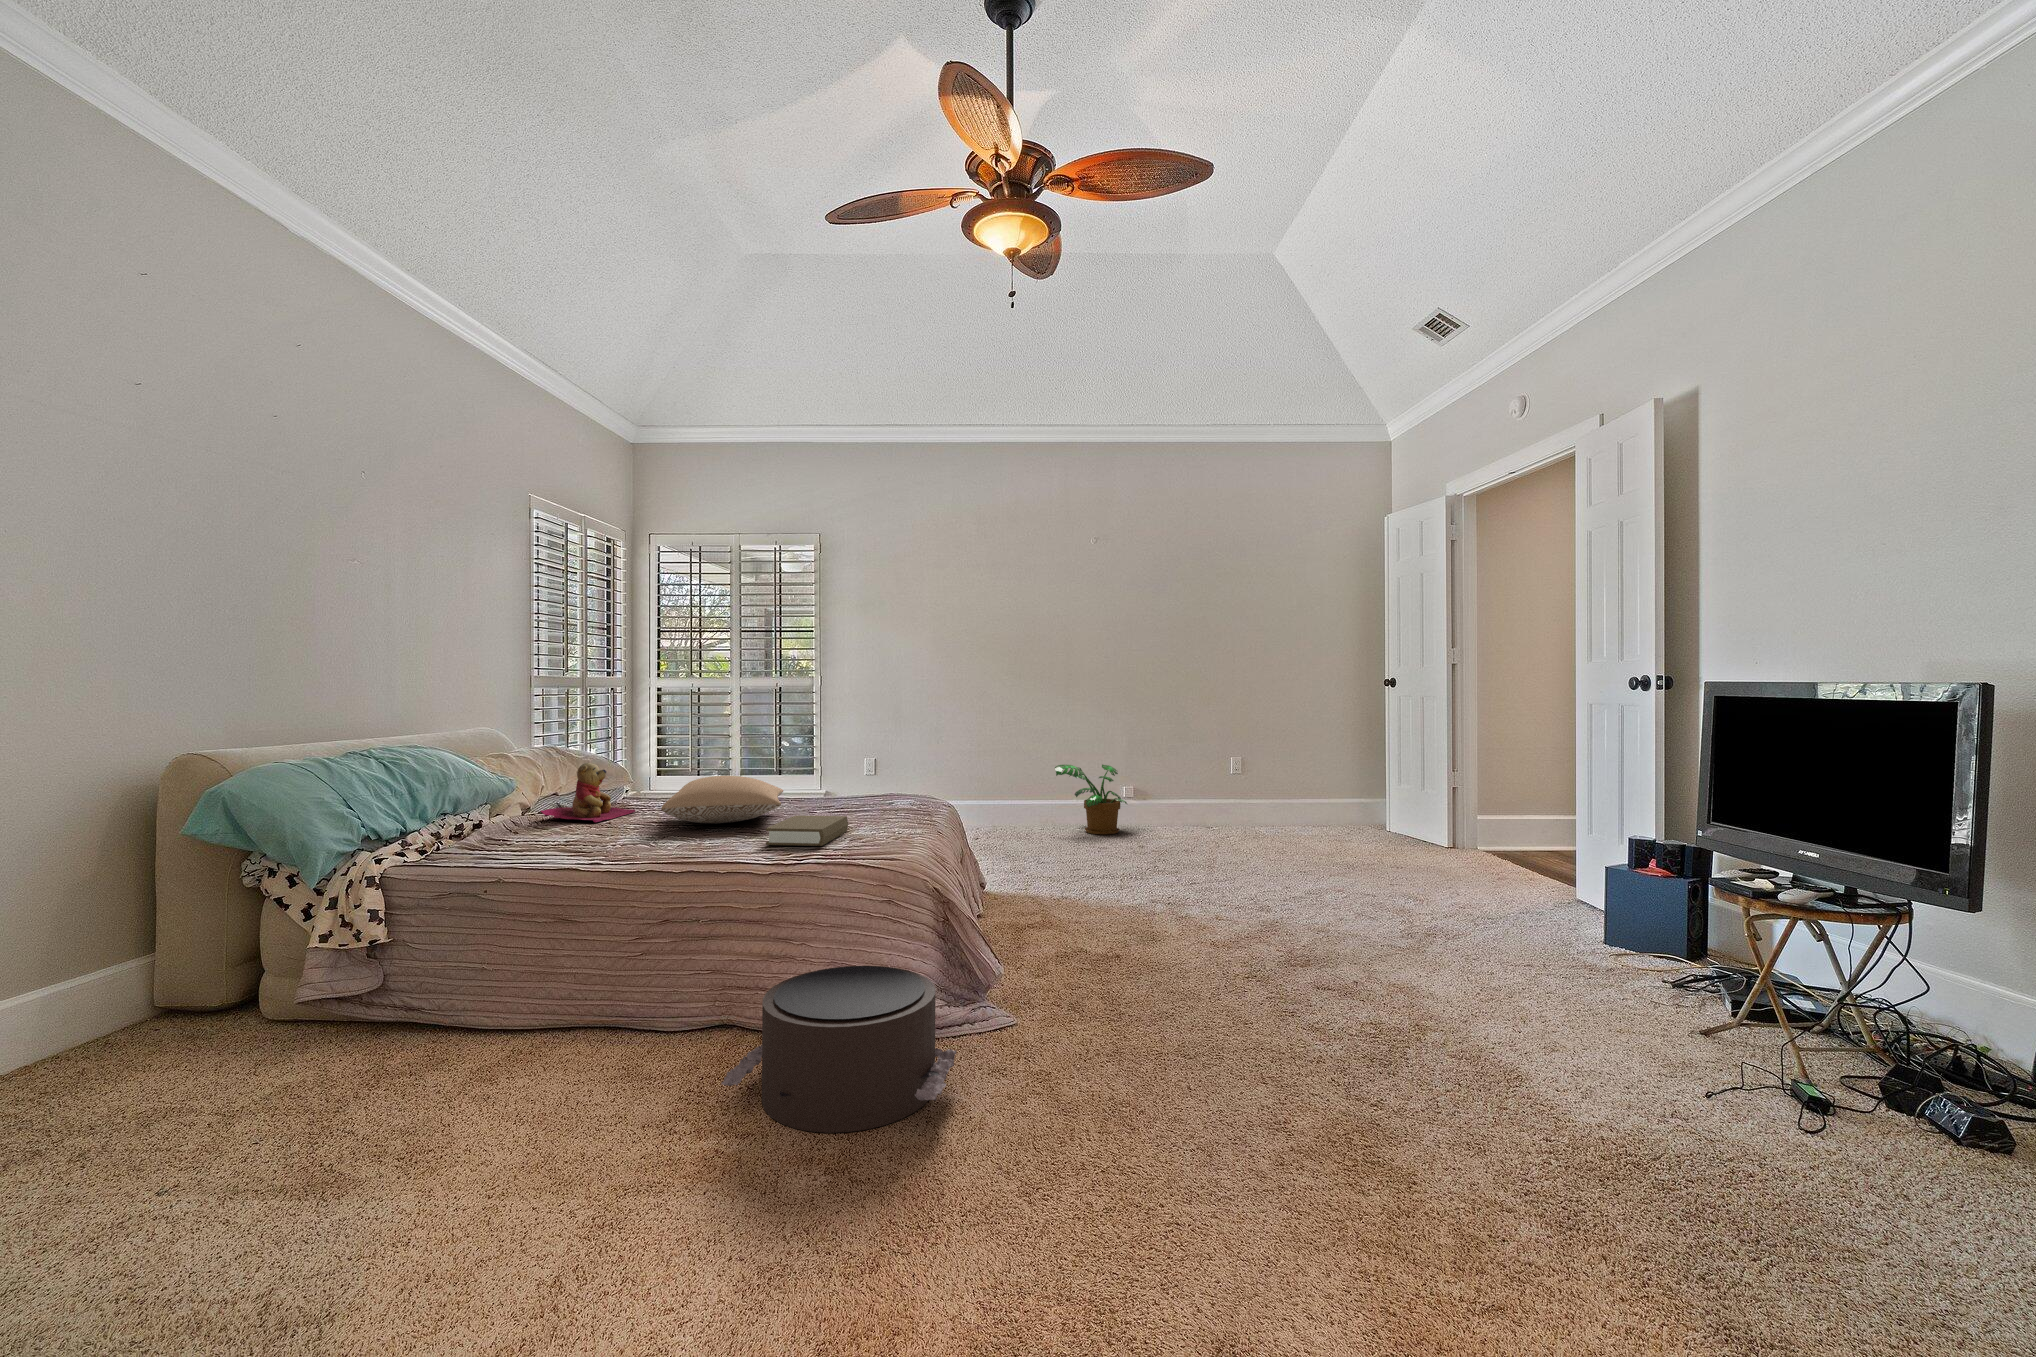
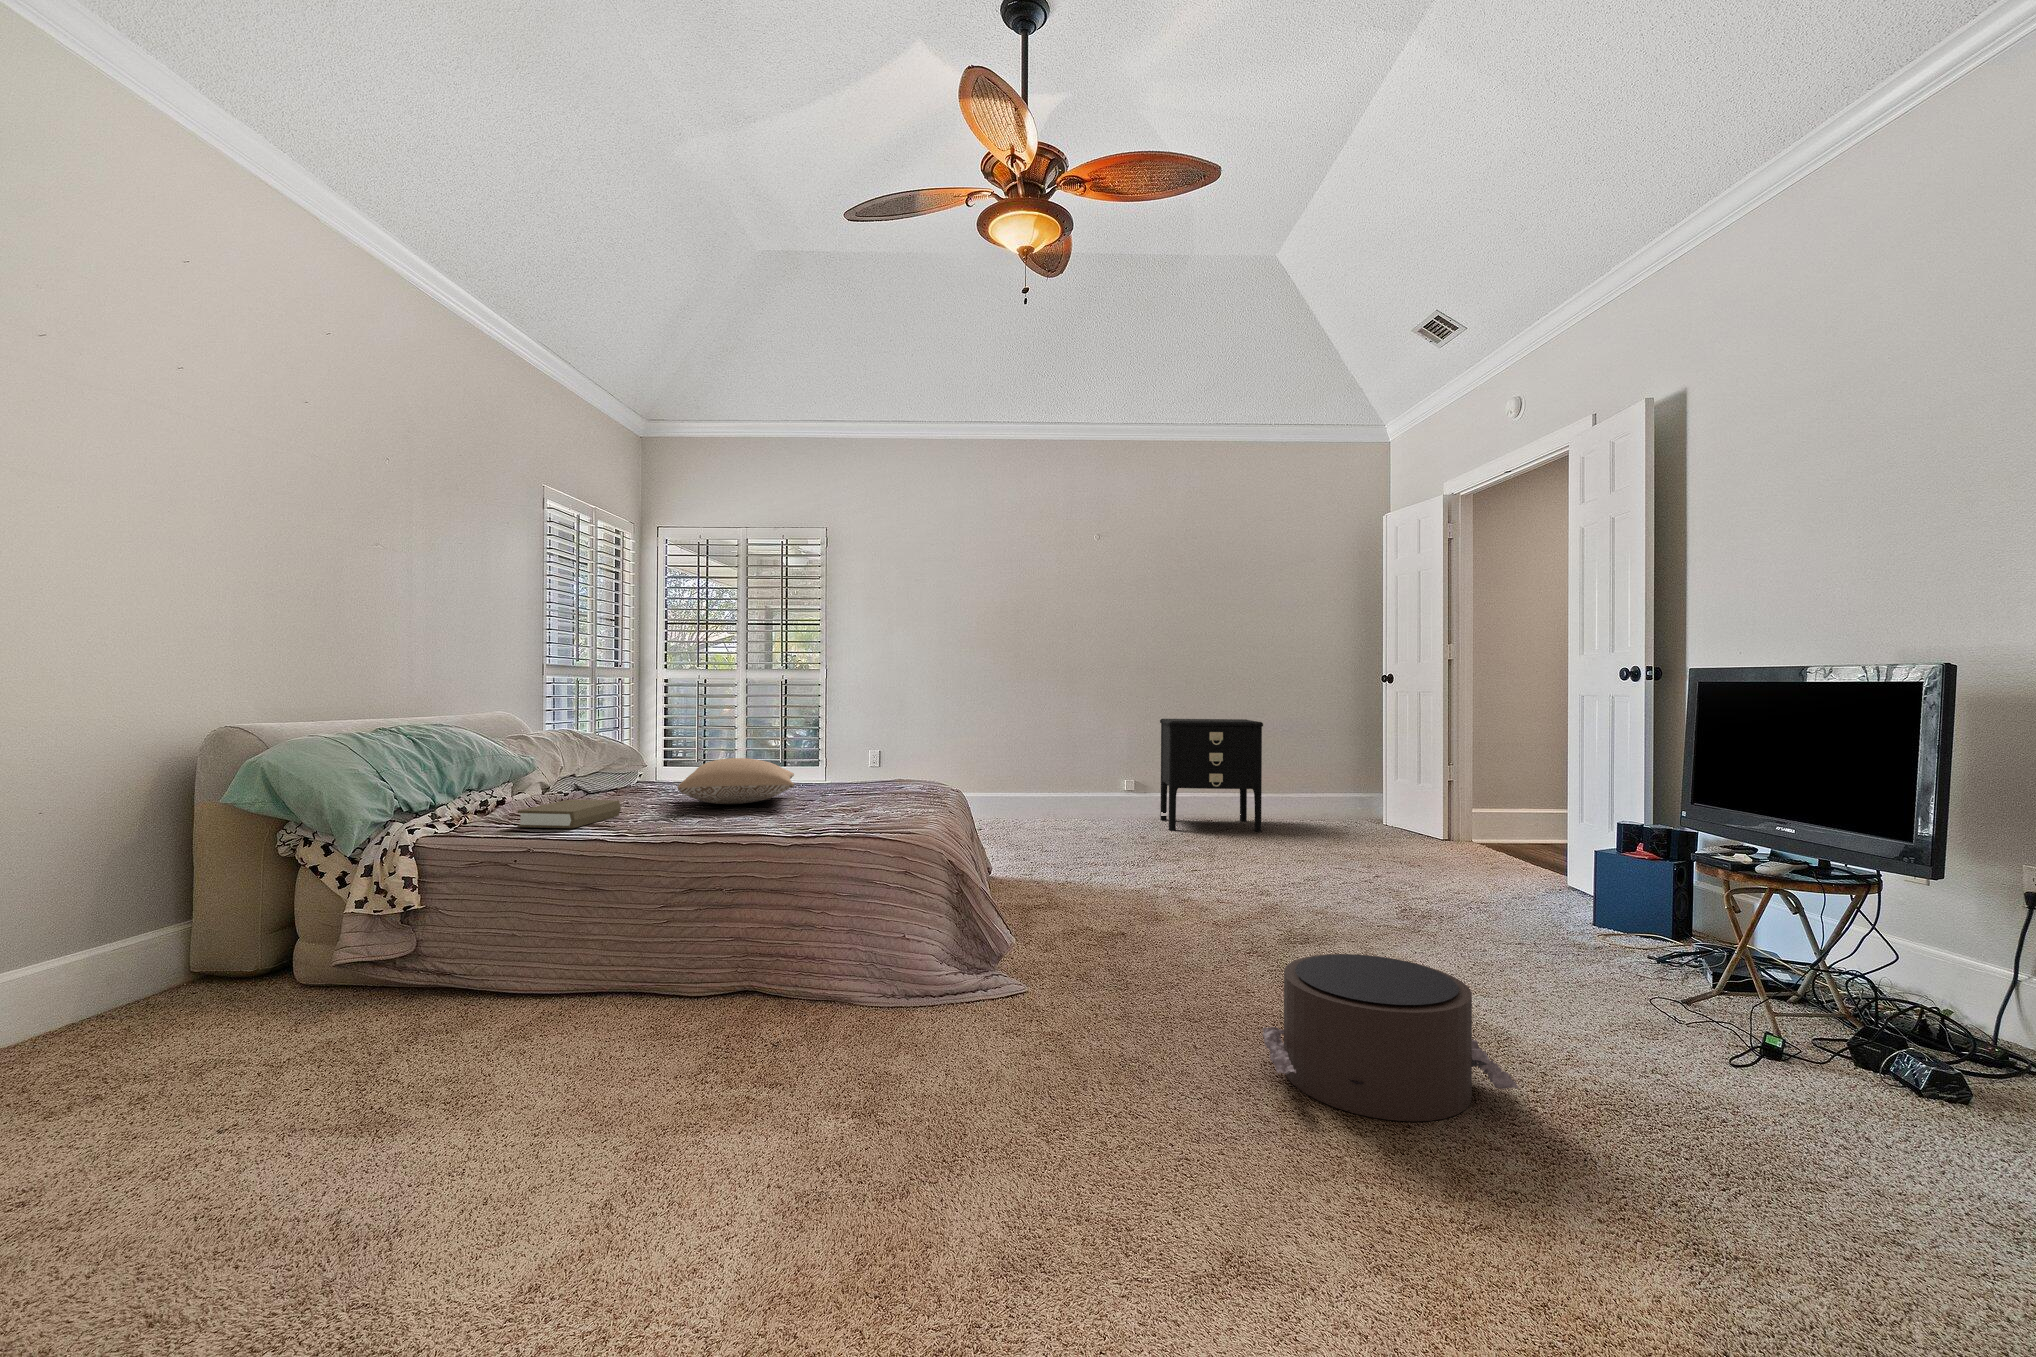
nightstand: none [1159,724,1262,839] -> present [1160,719,1263,832]
teddy bear: present [541,763,635,822] -> none [555,745,648,803]
potted plant: present [1055,764,1127,834] -> none [1057,757,1129,827]
book: present [766,815,848,846] -> present [517,800,621,828]
pouf: present [721,966,956,1133] -> present [1262,954,1518,1121]

